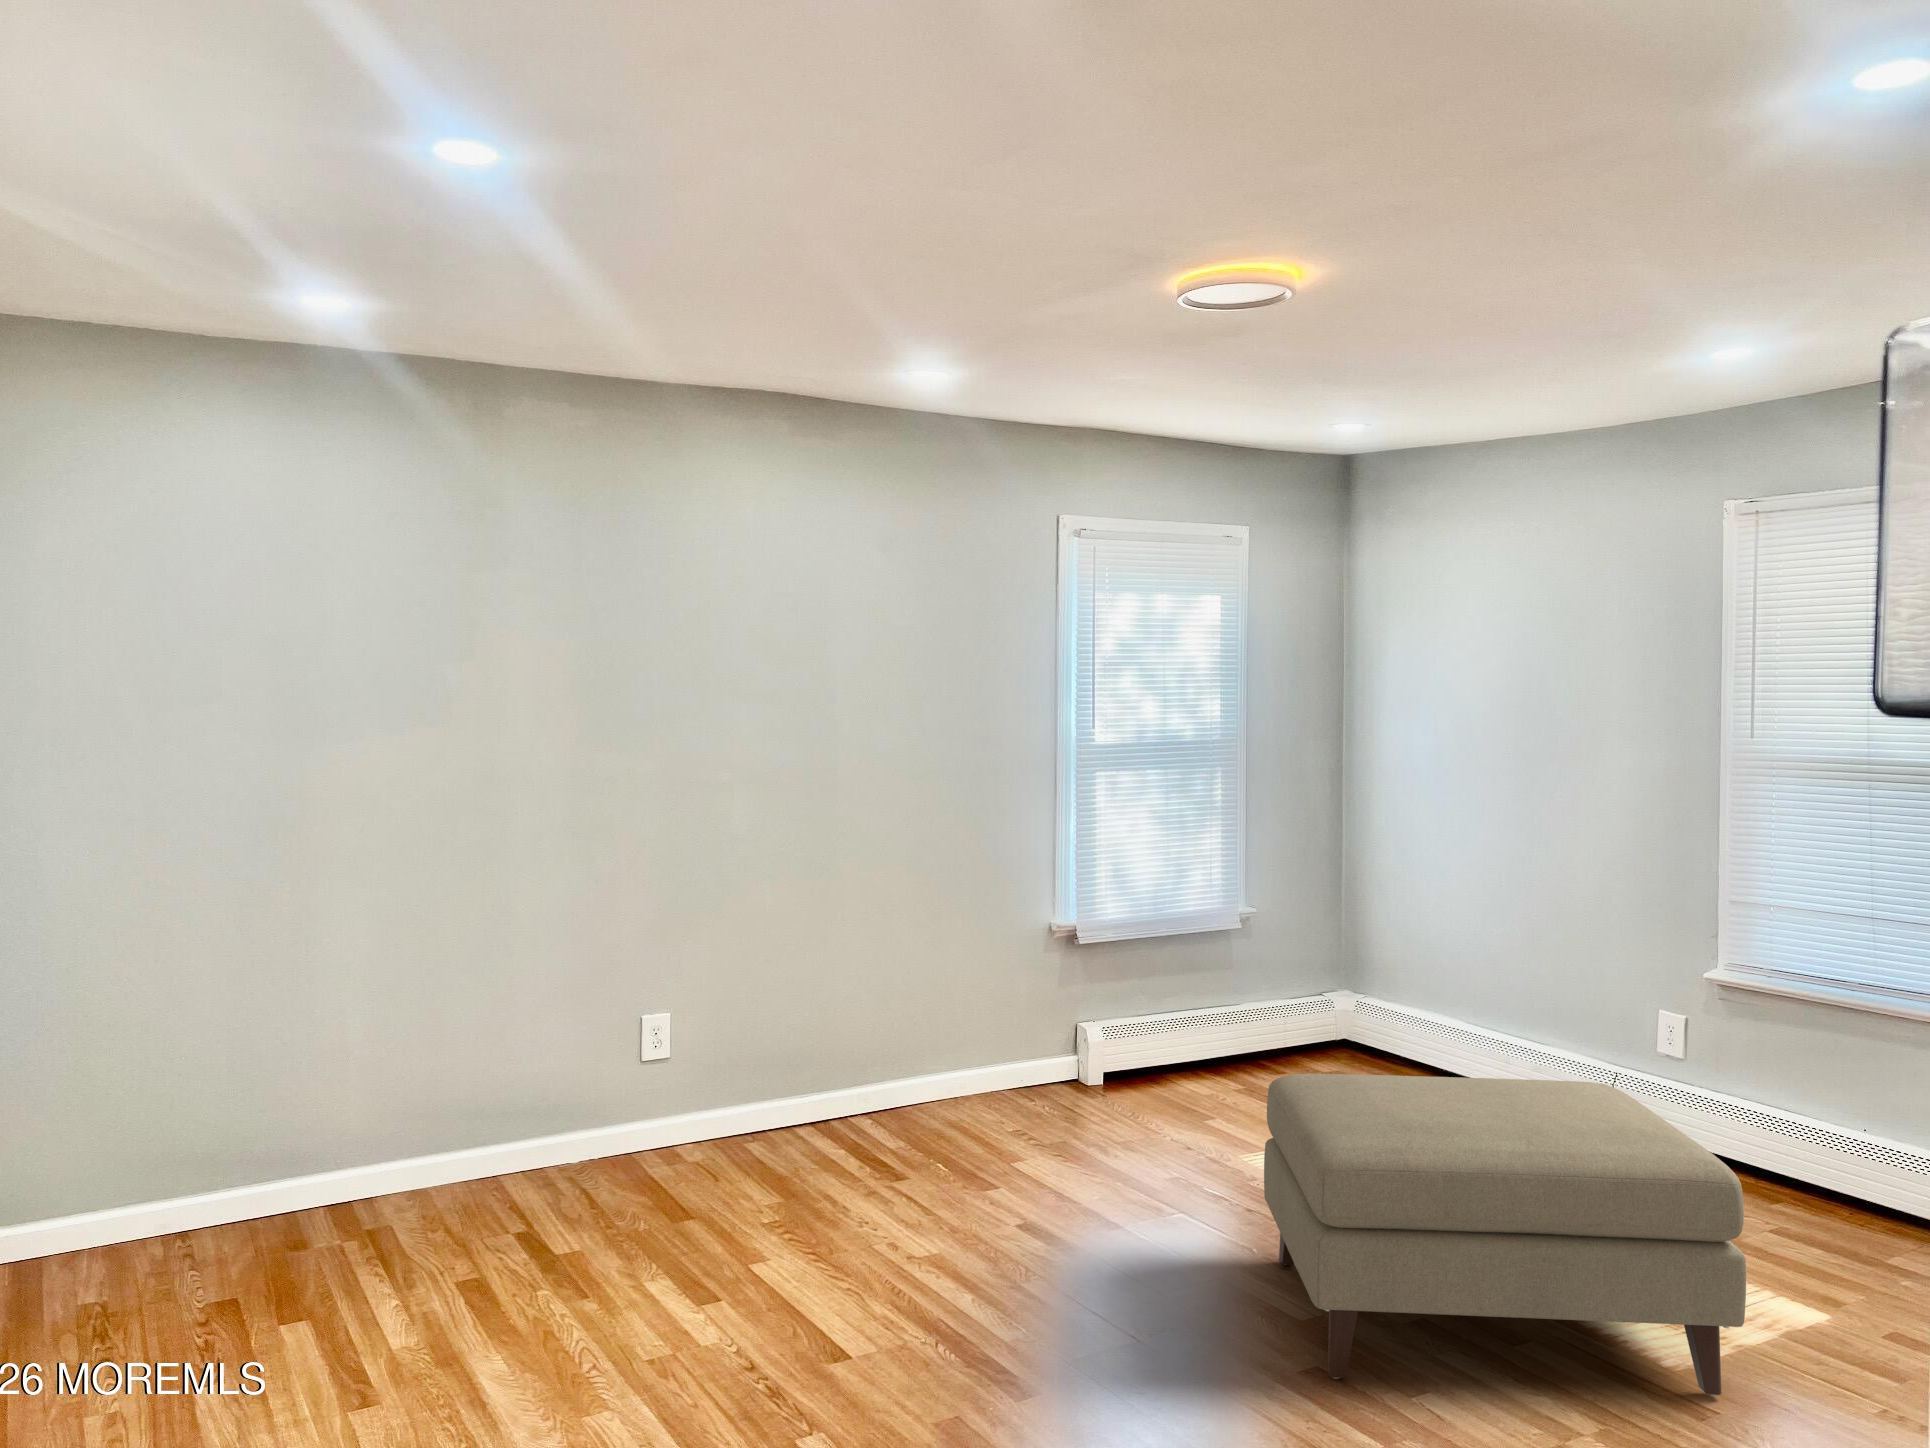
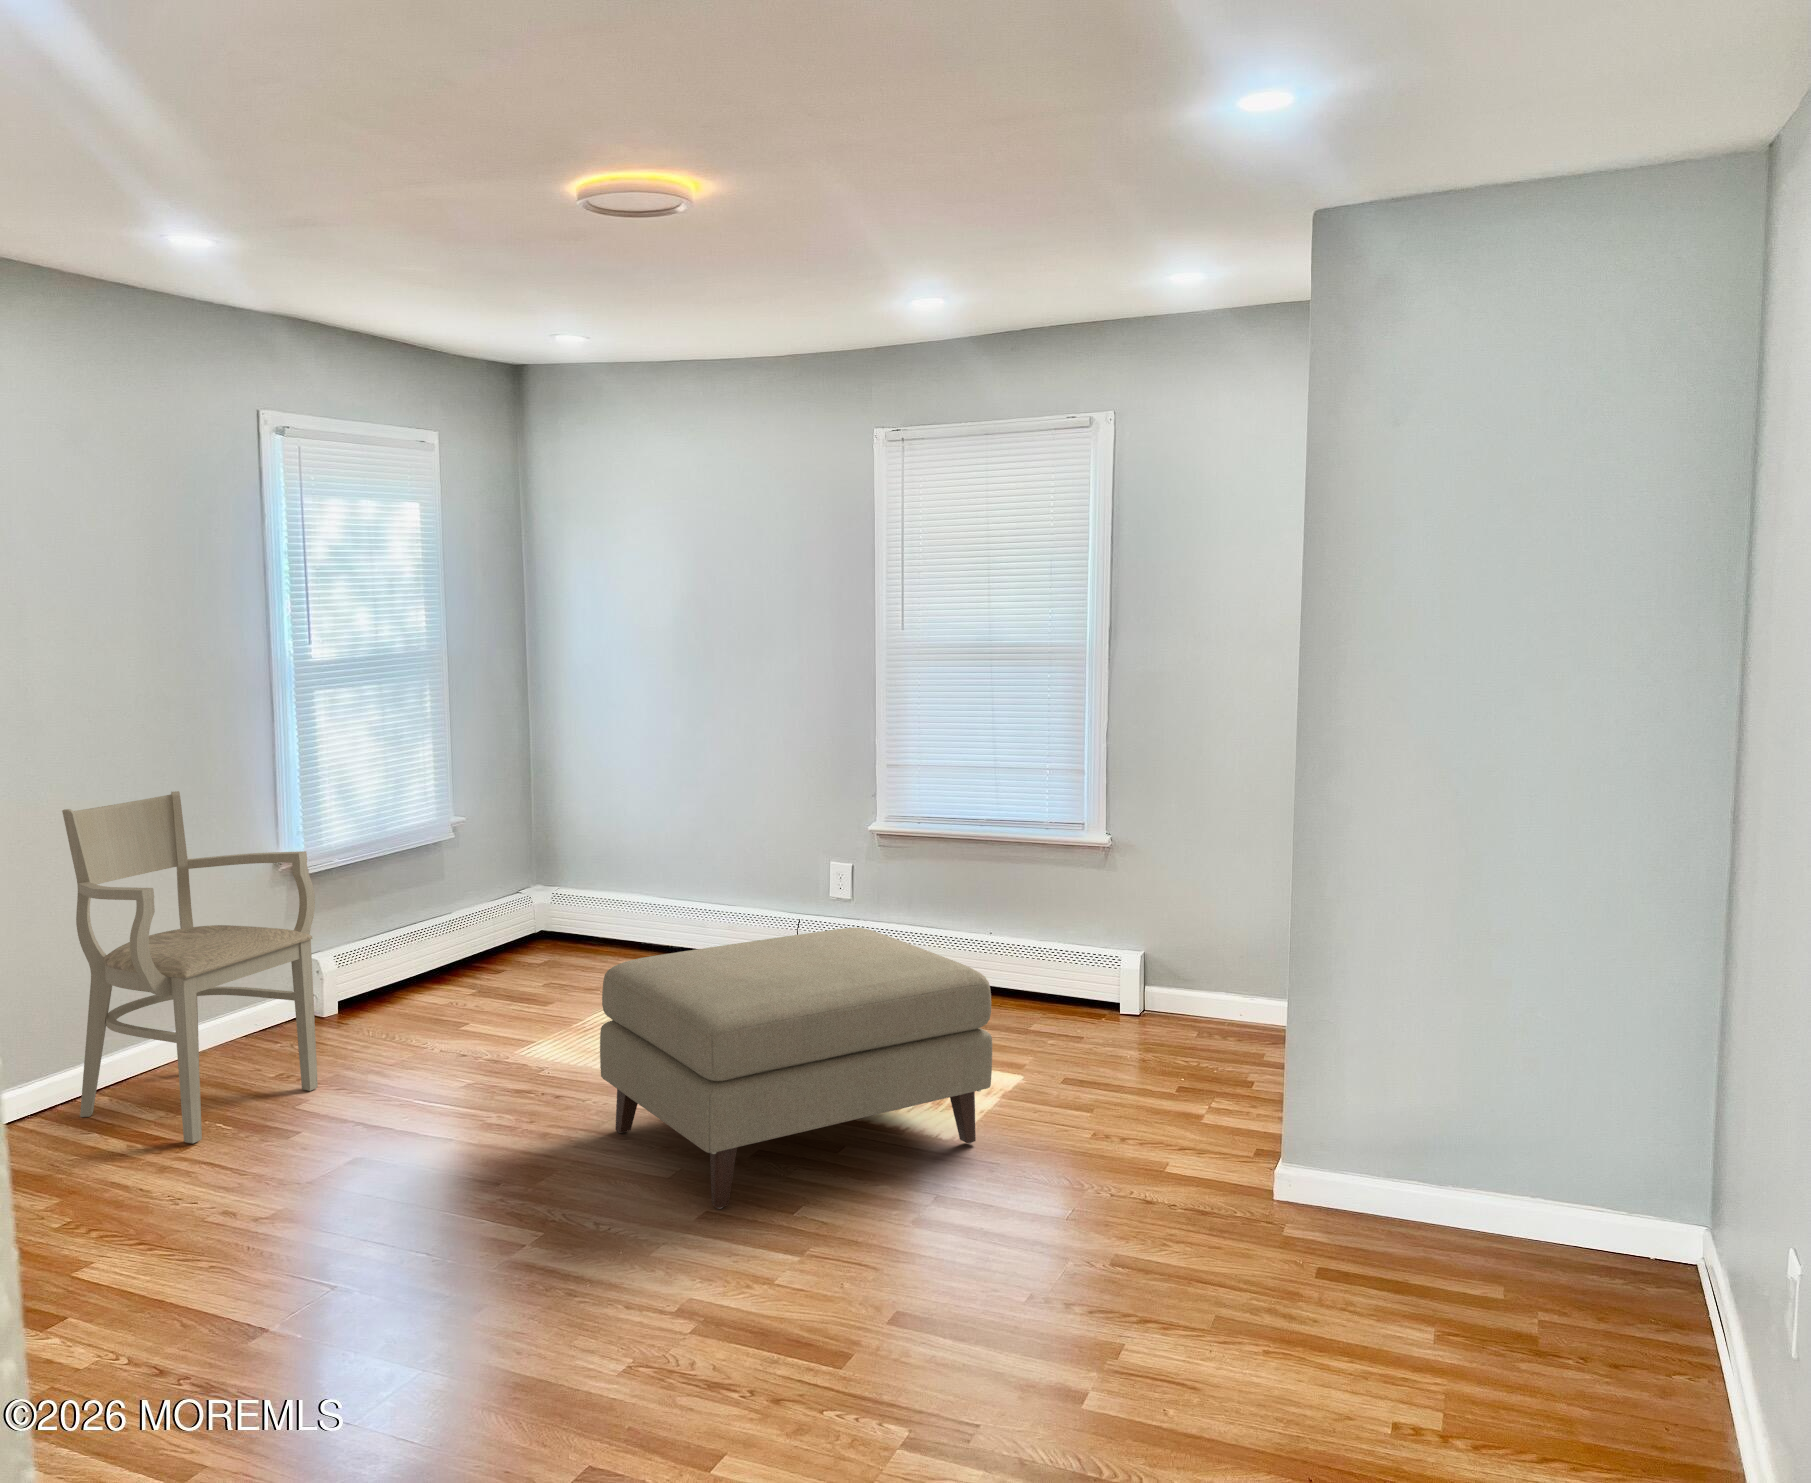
armchair: none [848,858,1049,1175] -> present [62,791,318,1144]

